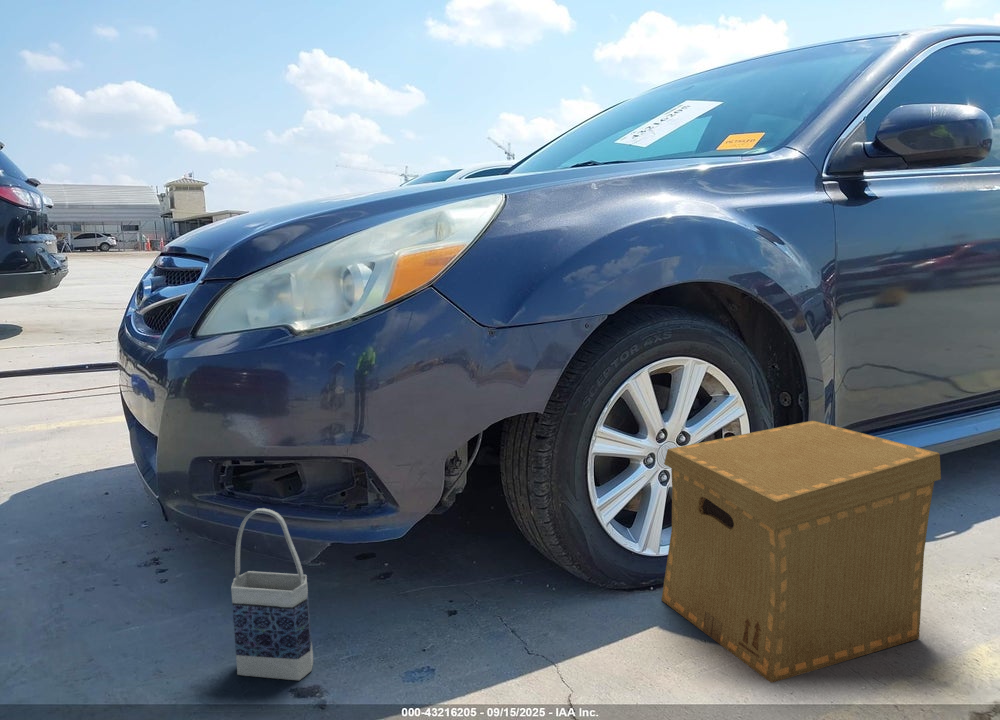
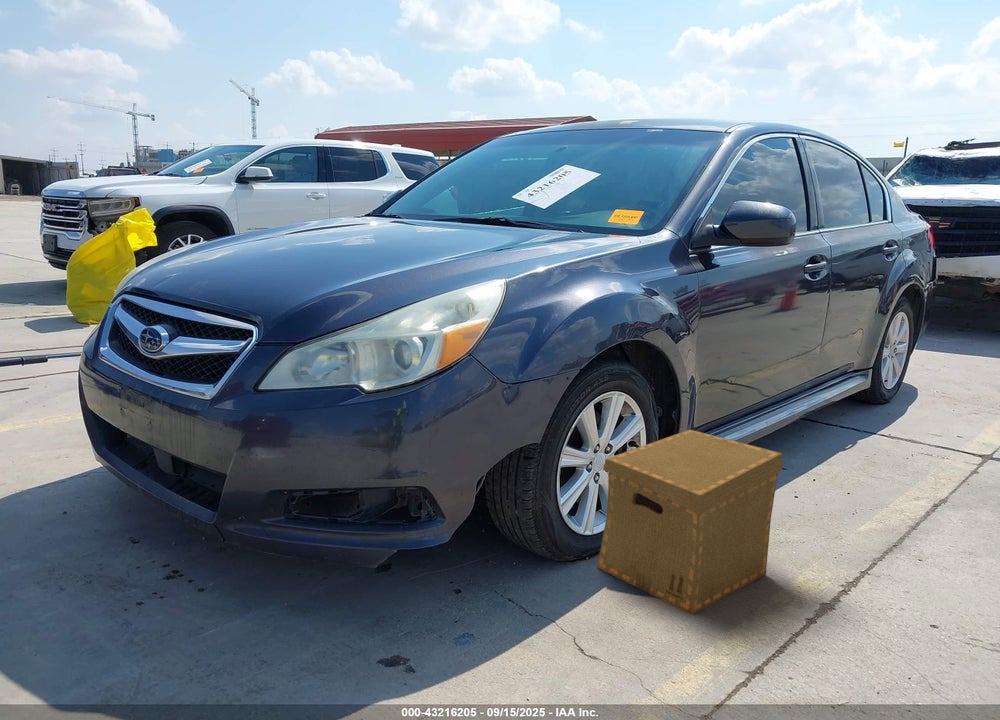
bag: present [231,508,313,680] -> none [323,531,383,661]

